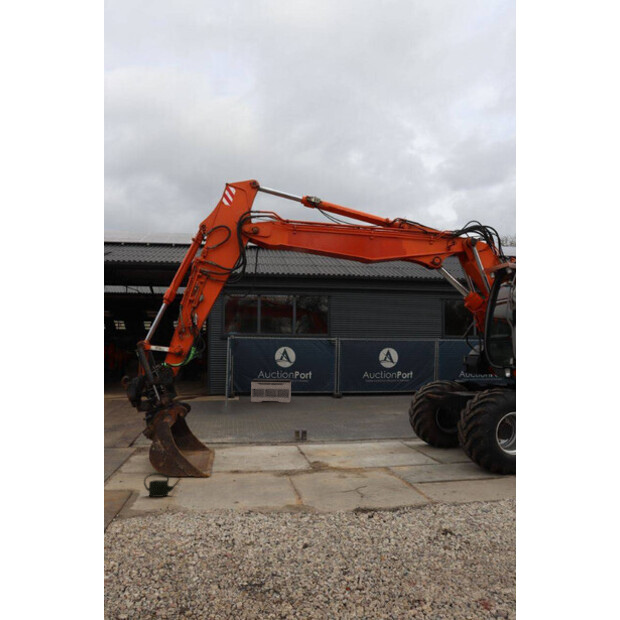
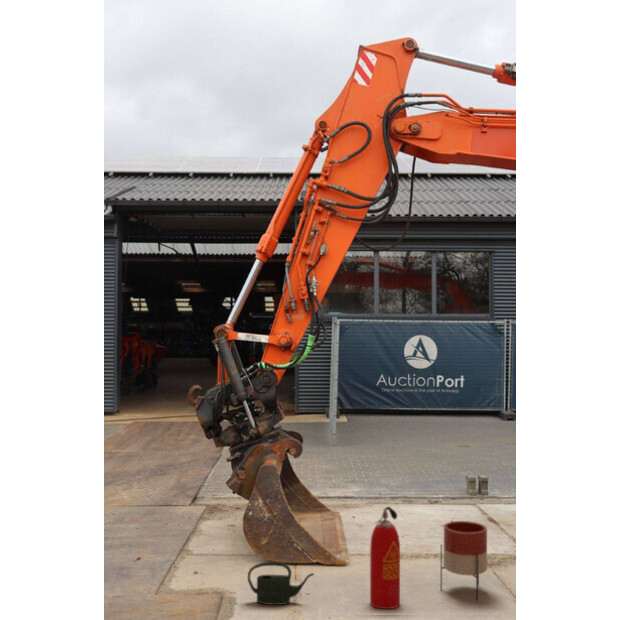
bench: present [251,379,291,402] -> none [365,386,429,425]
fire extinguisher: none [213,440,230,497] -> present [370,507,400,609]
planter: none [255,449,280,491] -> present [441,521,487,600]

